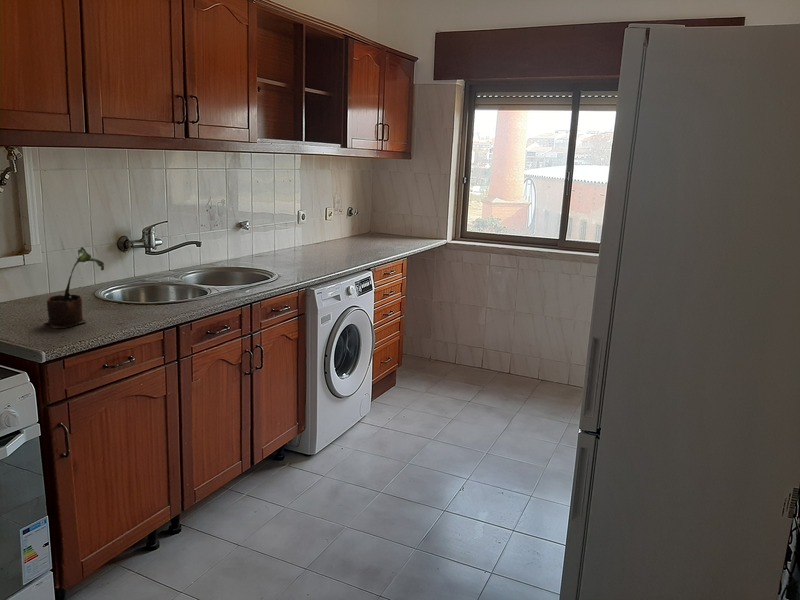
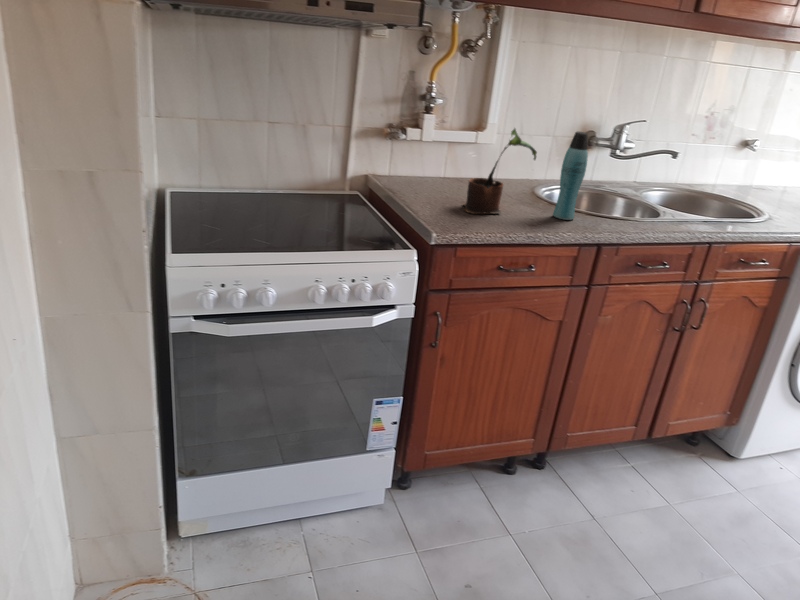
bottle: none [128,241,150,313] -> present [553,132,588,220]

